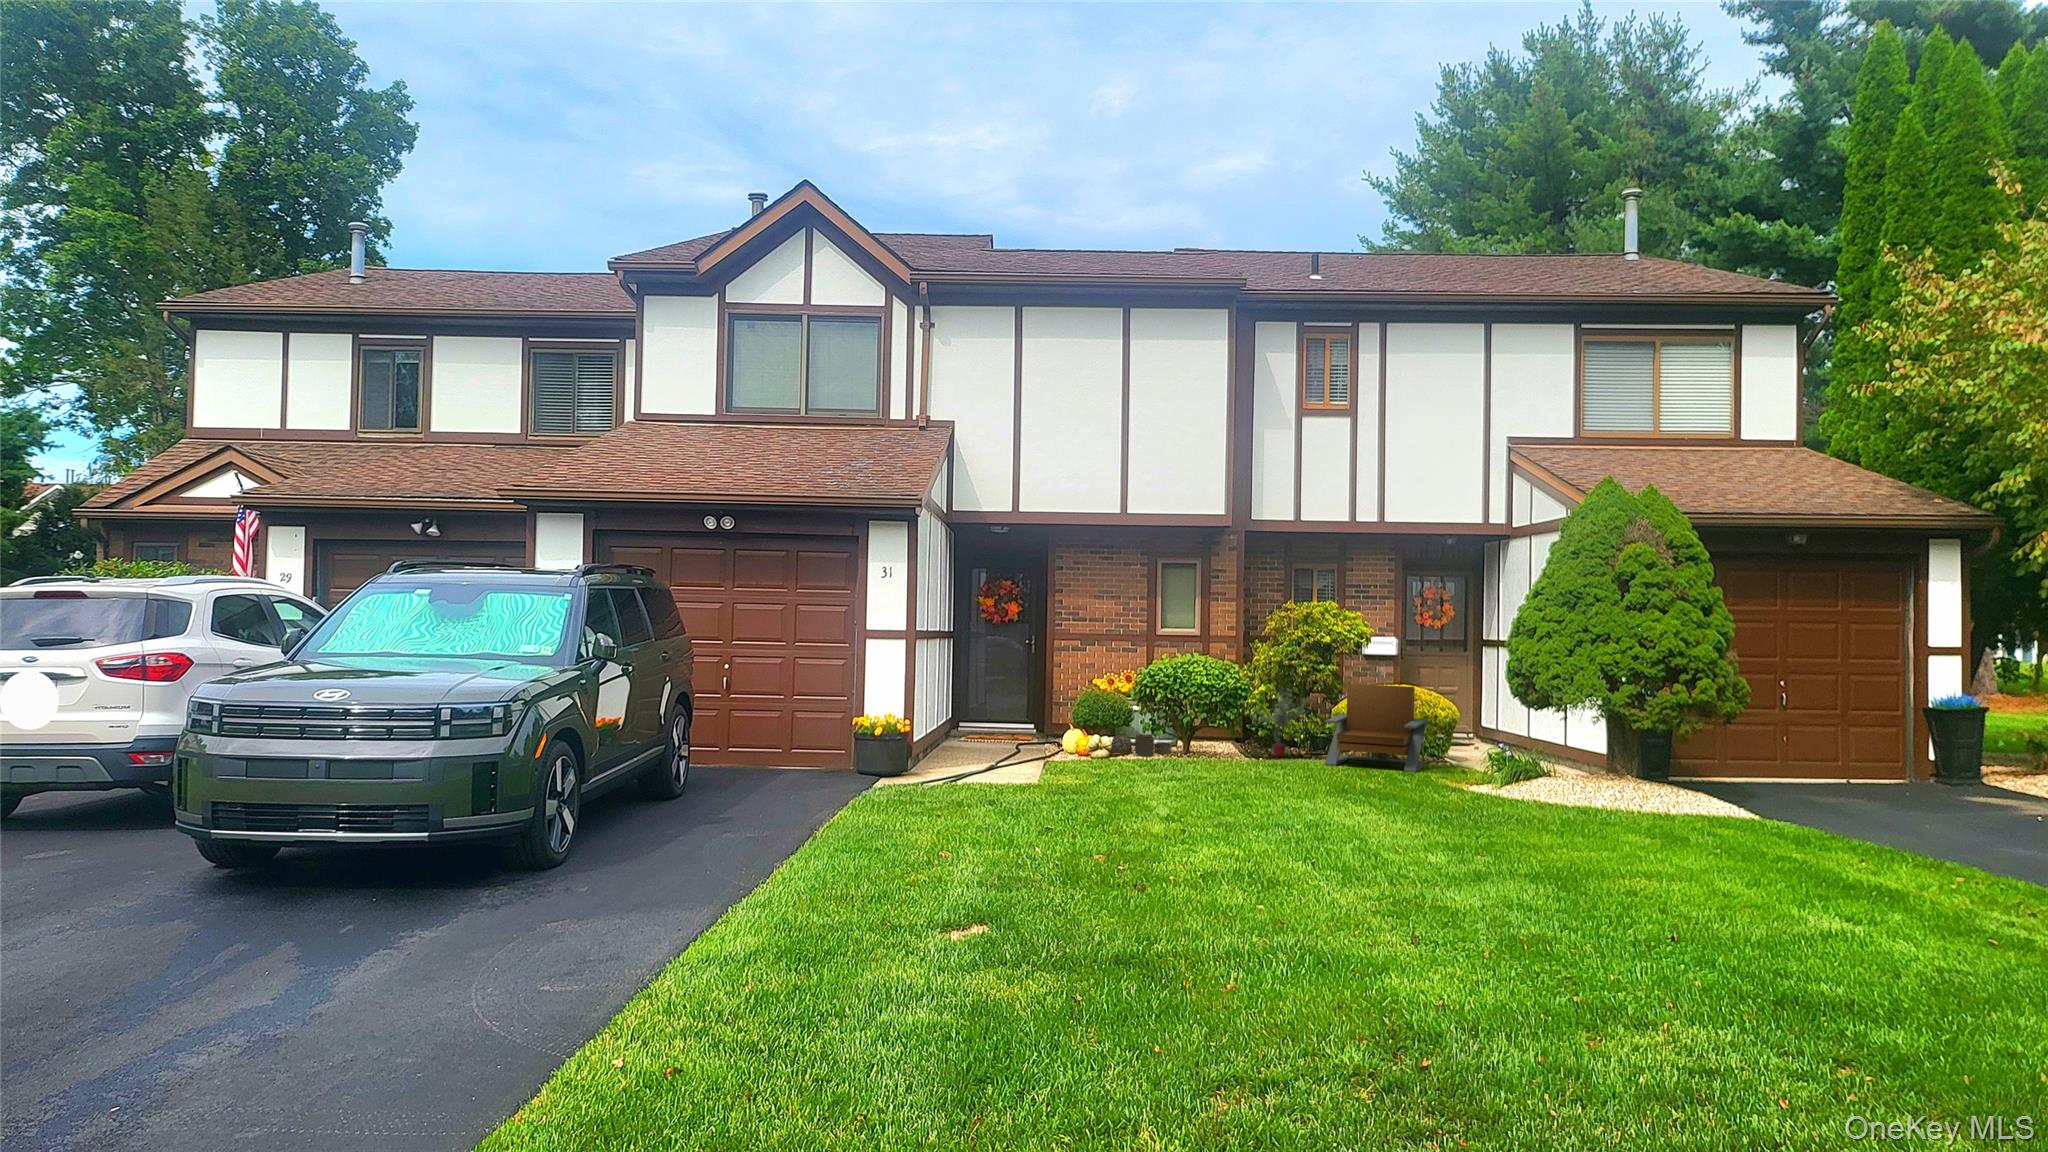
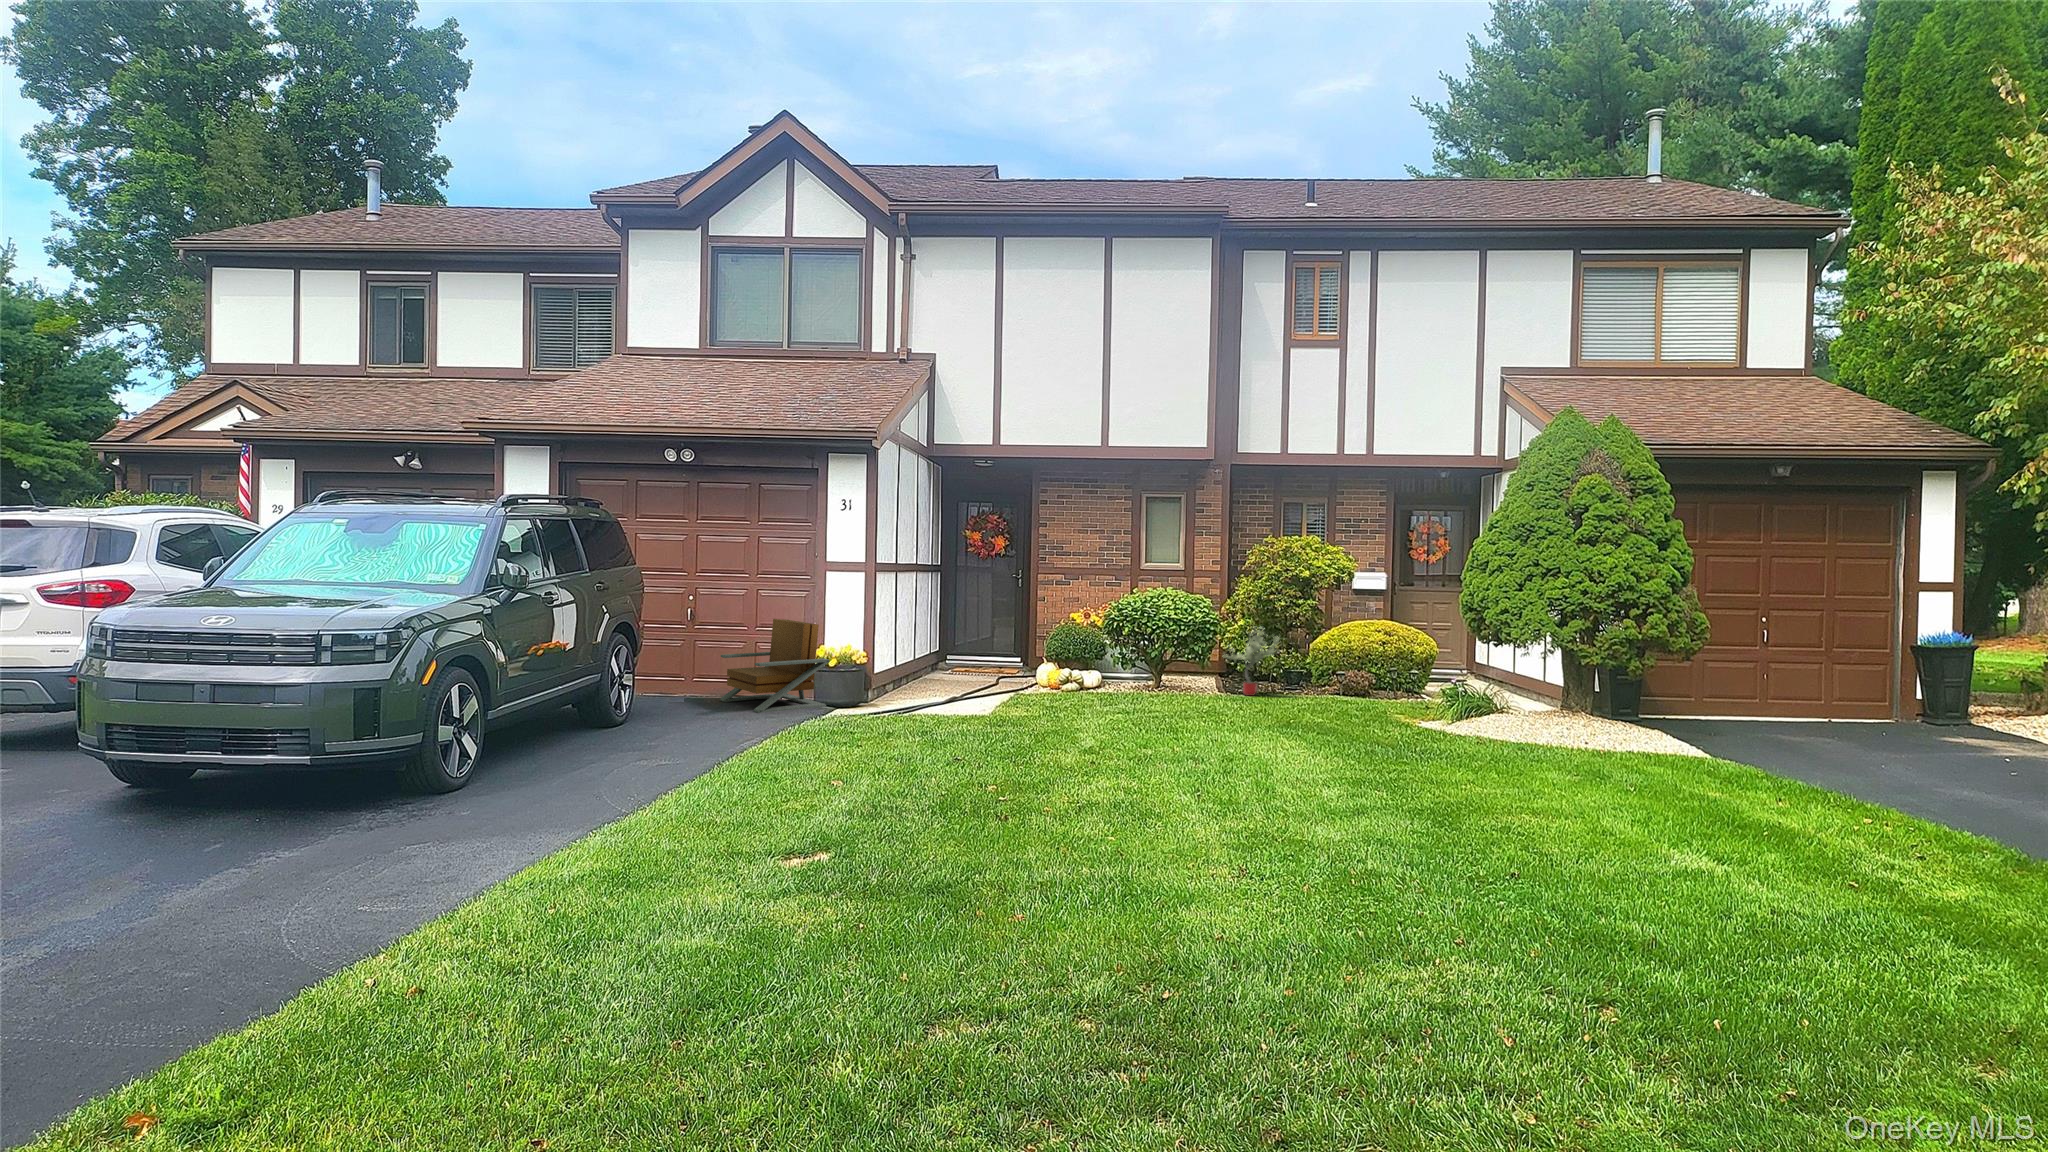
lounge chair: present [1325,684,1427,772] -> present [720,619,829,713]
woven basket: present [1111,732,1171,757] -> none [1081,668,1141,693]

